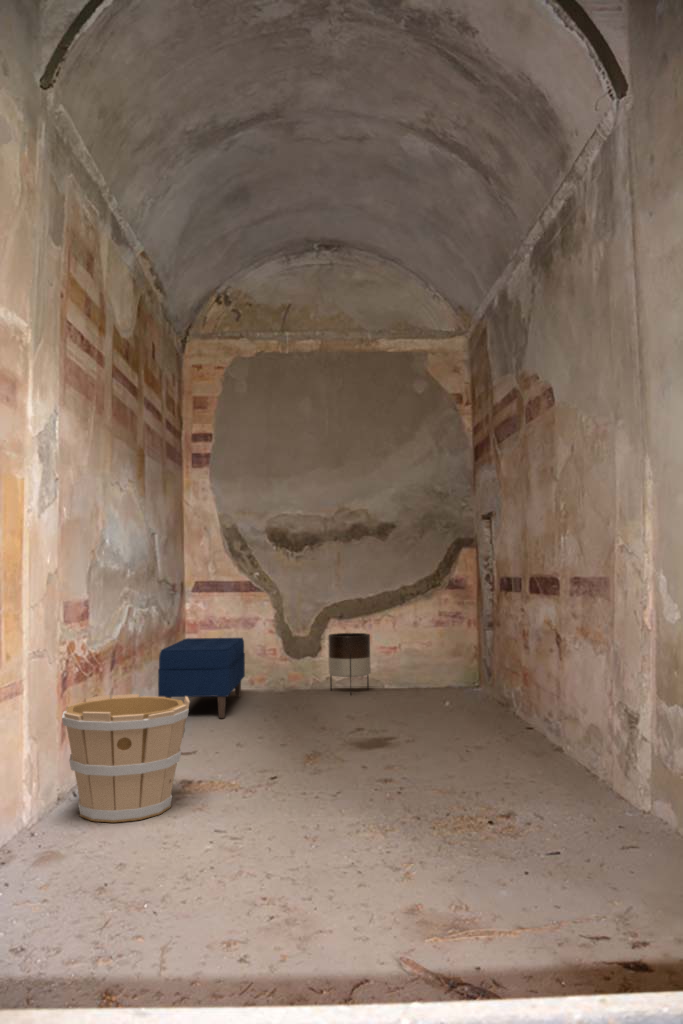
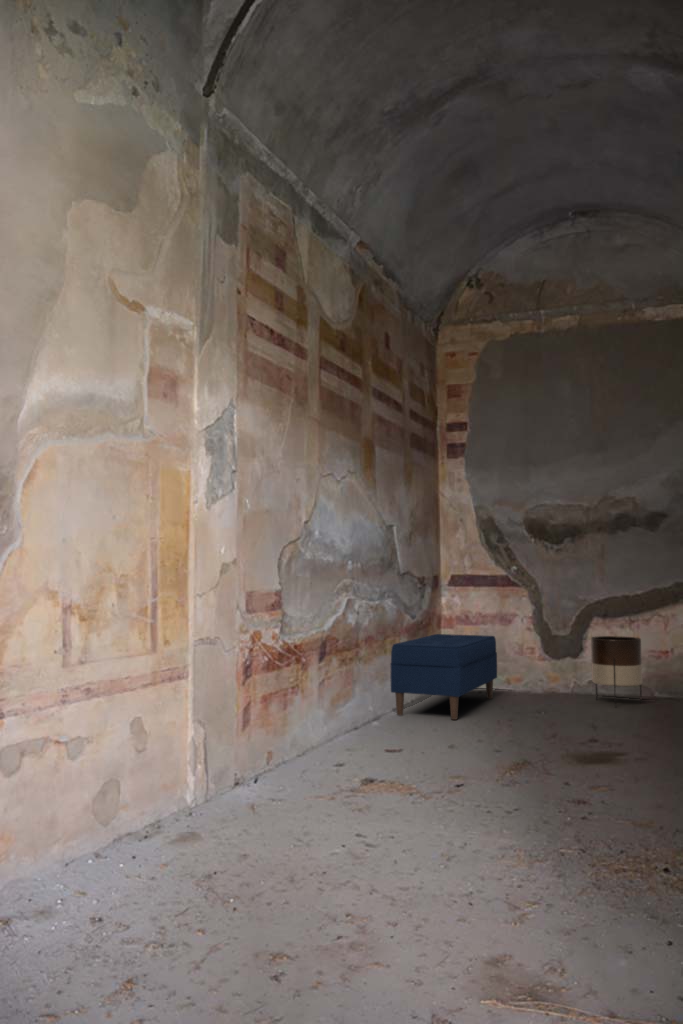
wooden bucket: present [62,694,190,823] -> none [228,685,354,812]

